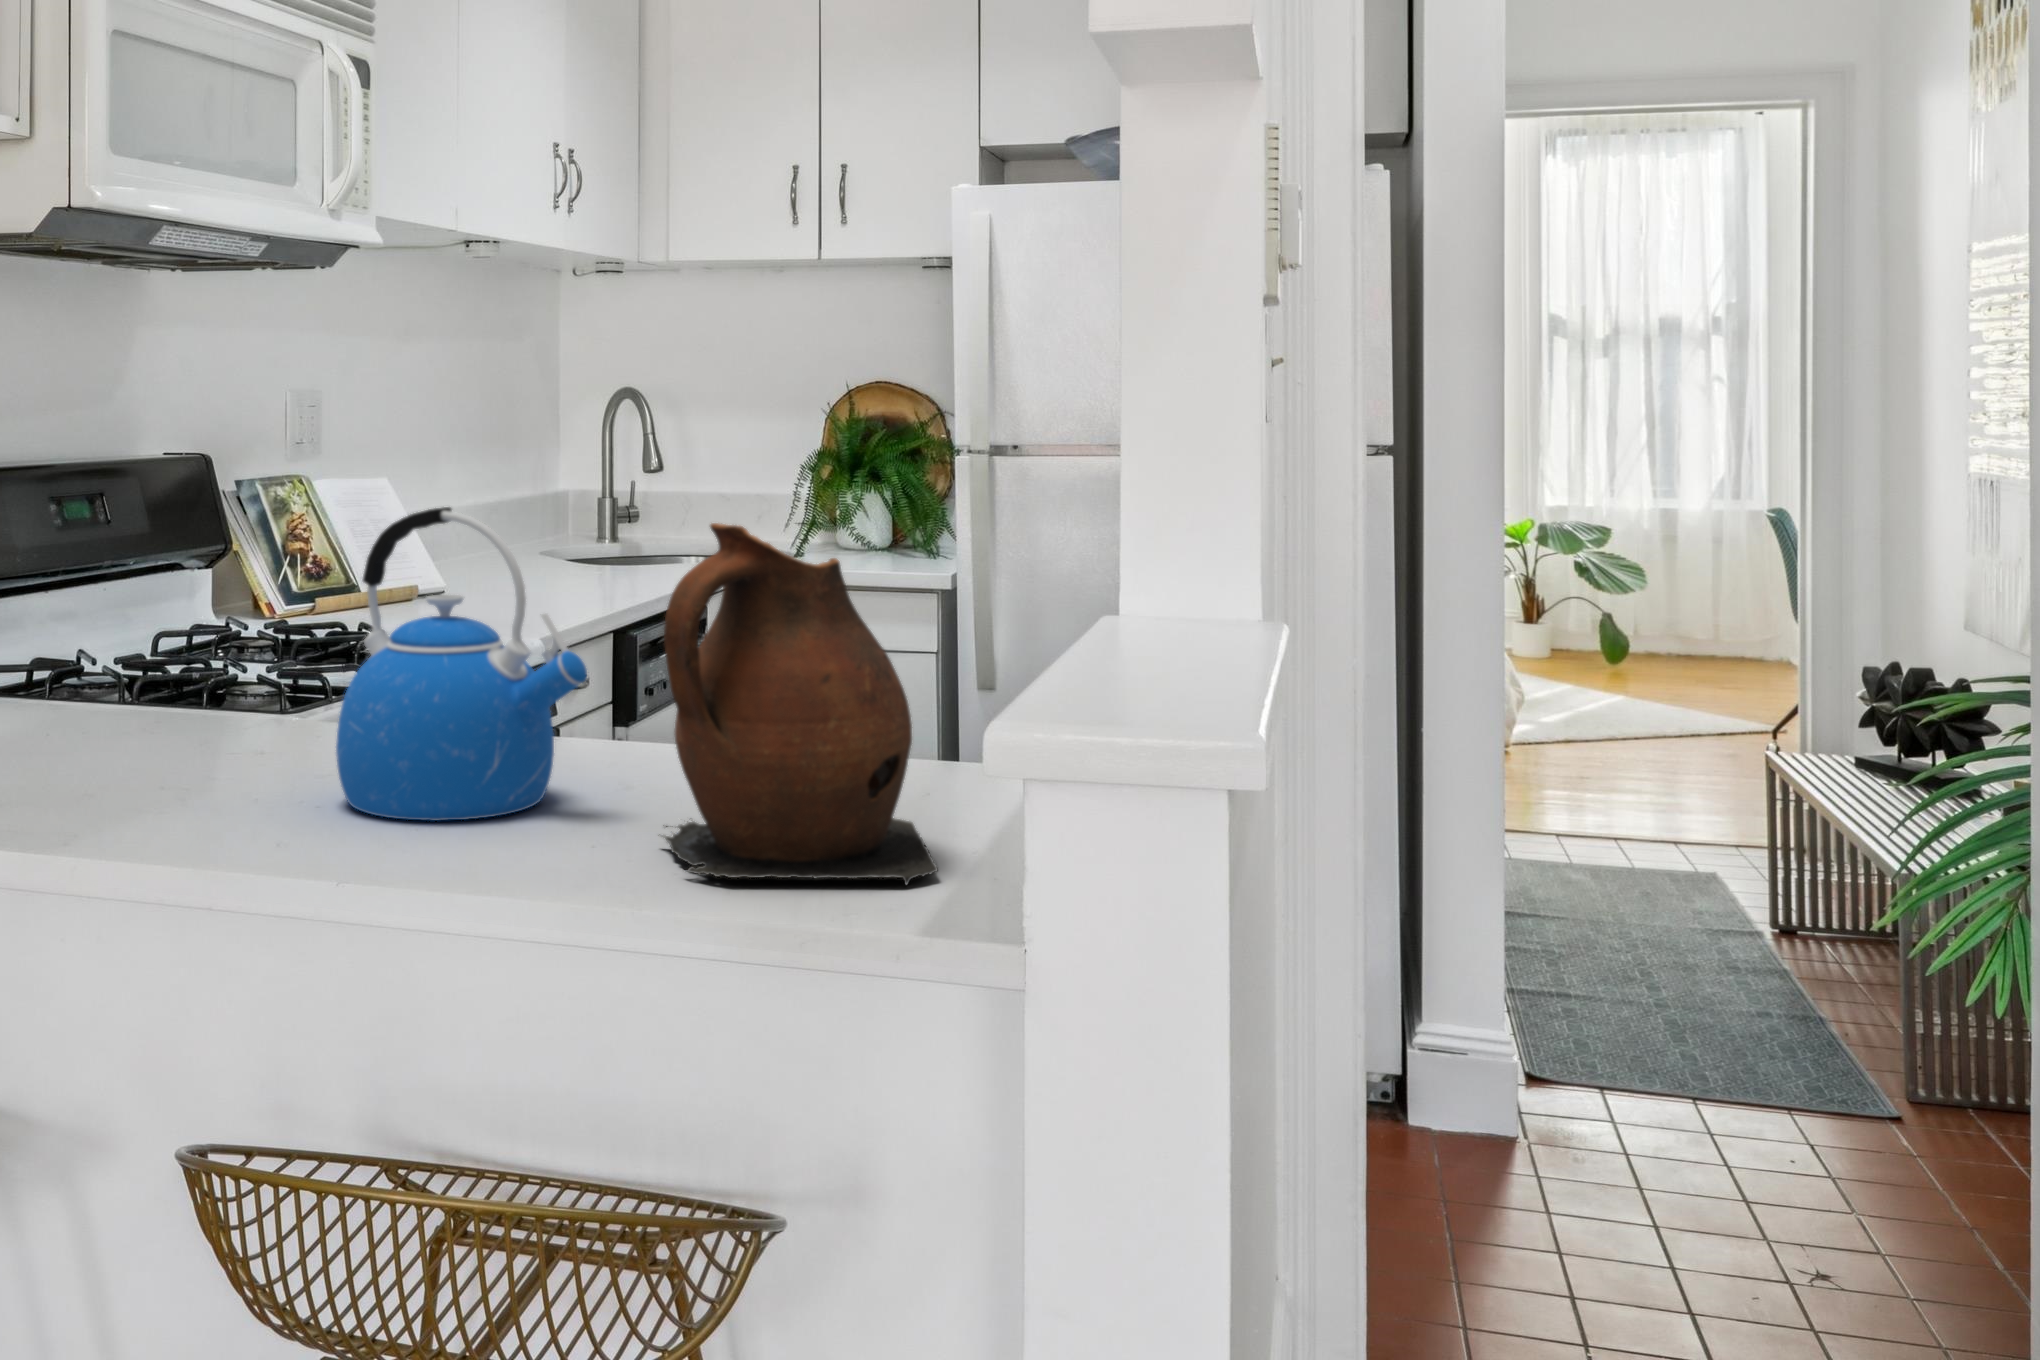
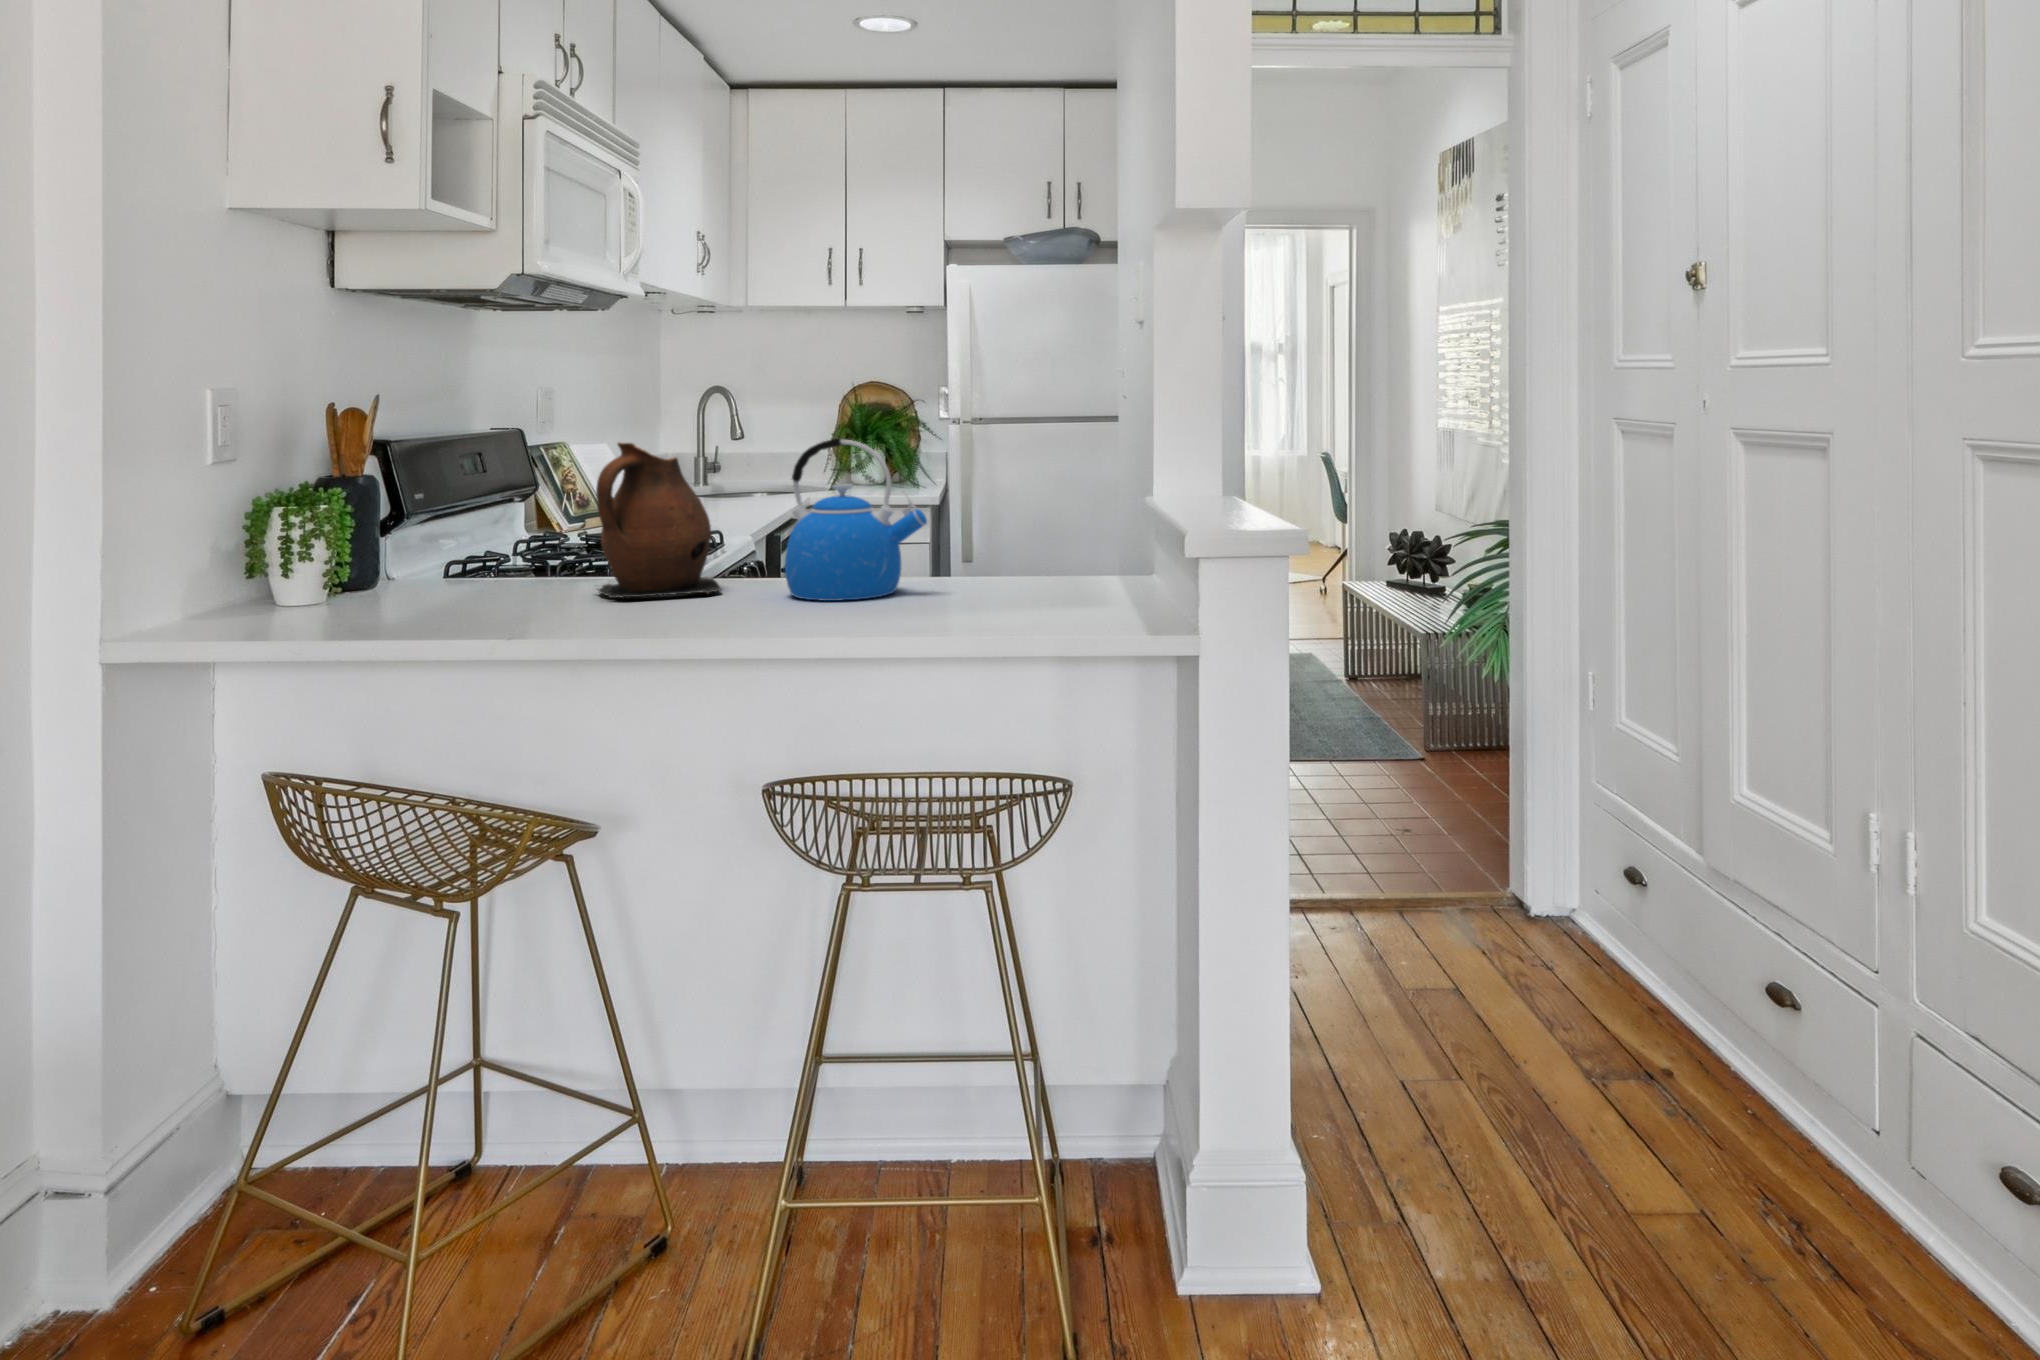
ceramic pitcher: present [663,523,938,885] -> present [596,443,721,598]

